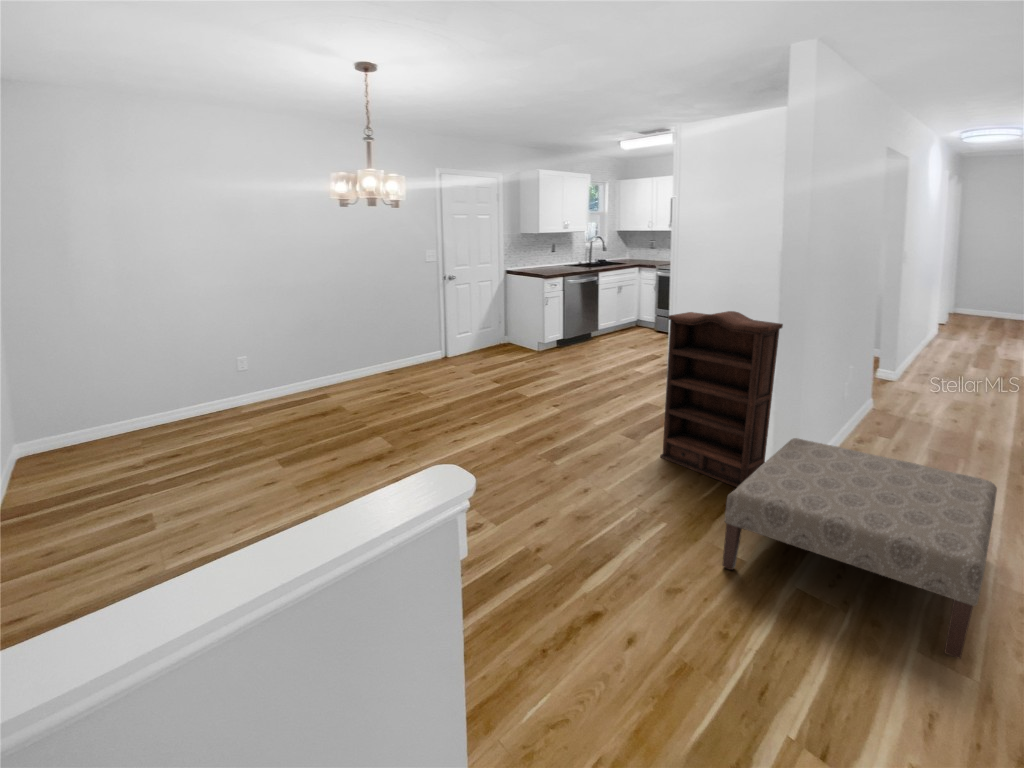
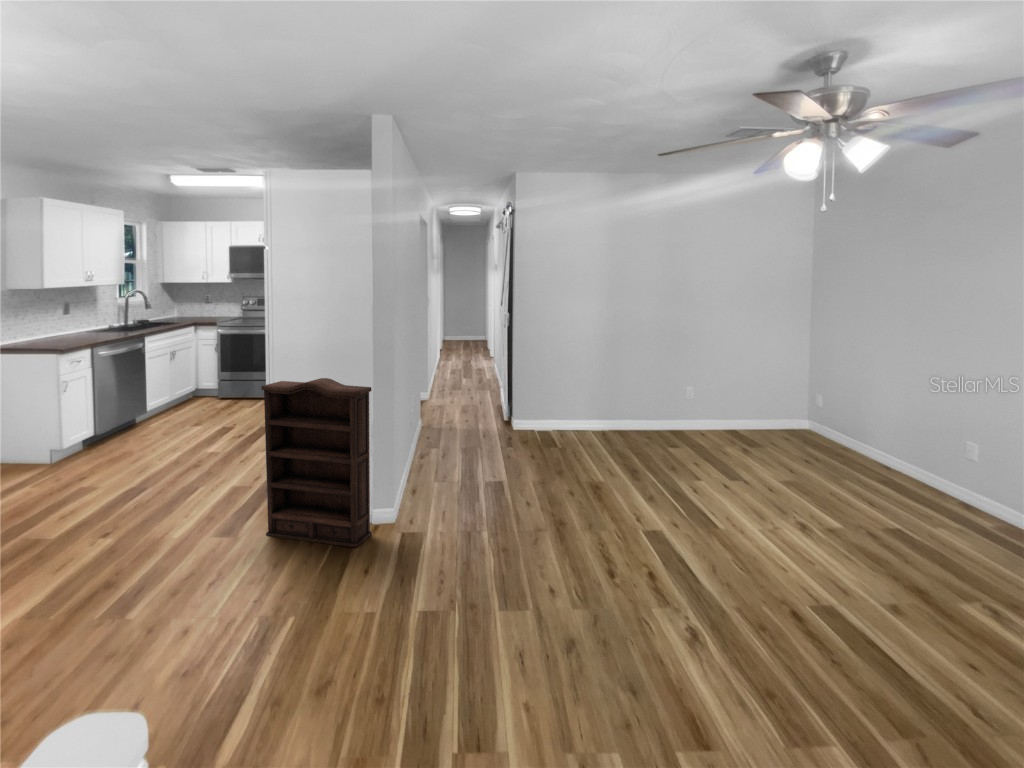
ottoman: present [722,438,997,659] -> none [352,488,535,625]

